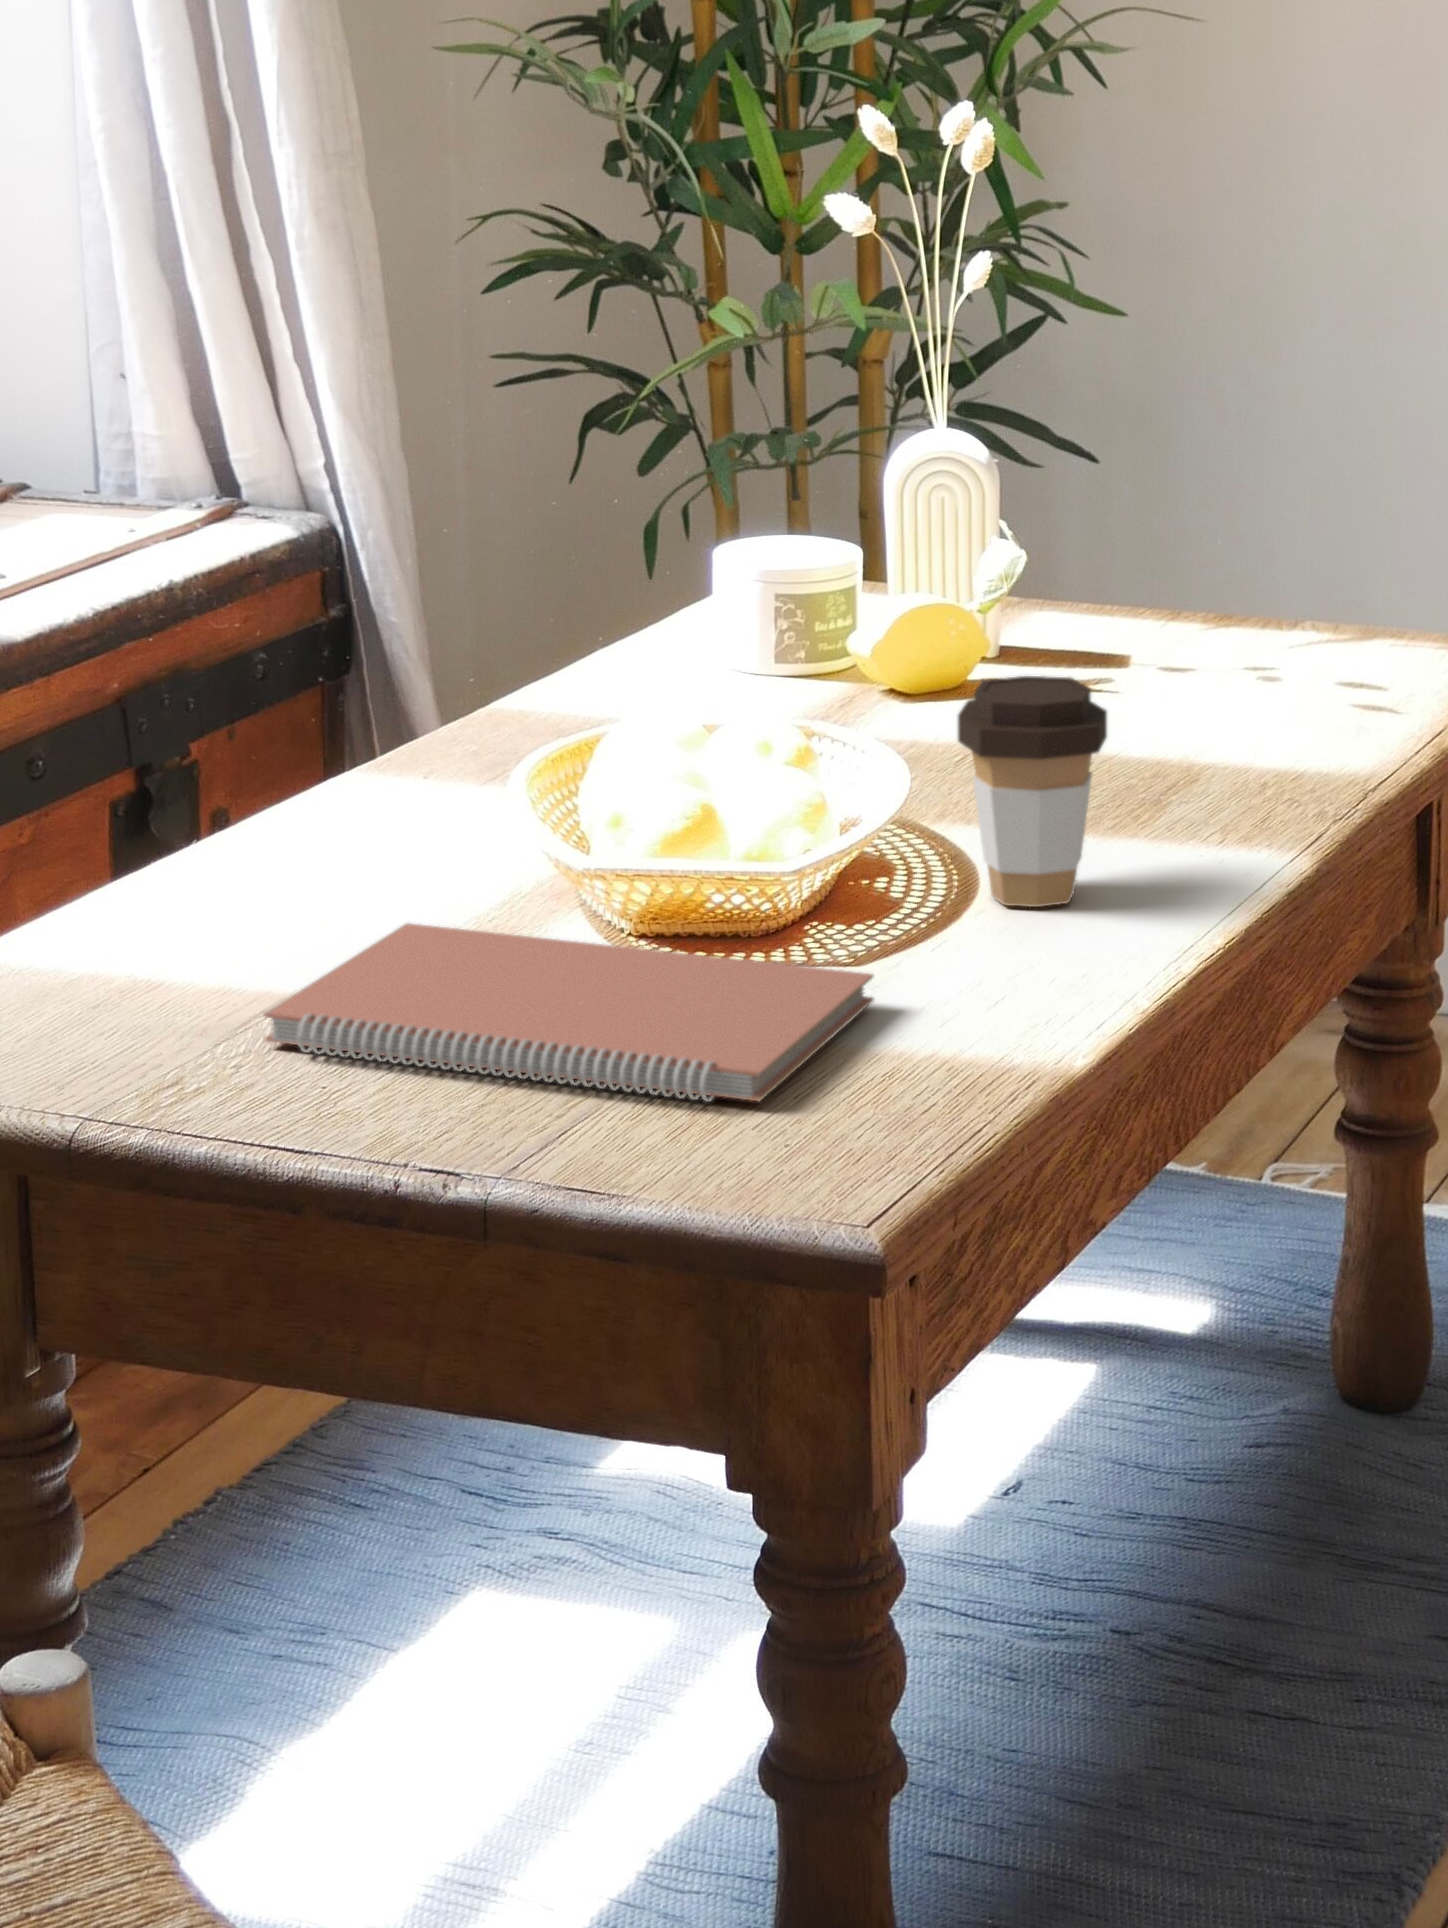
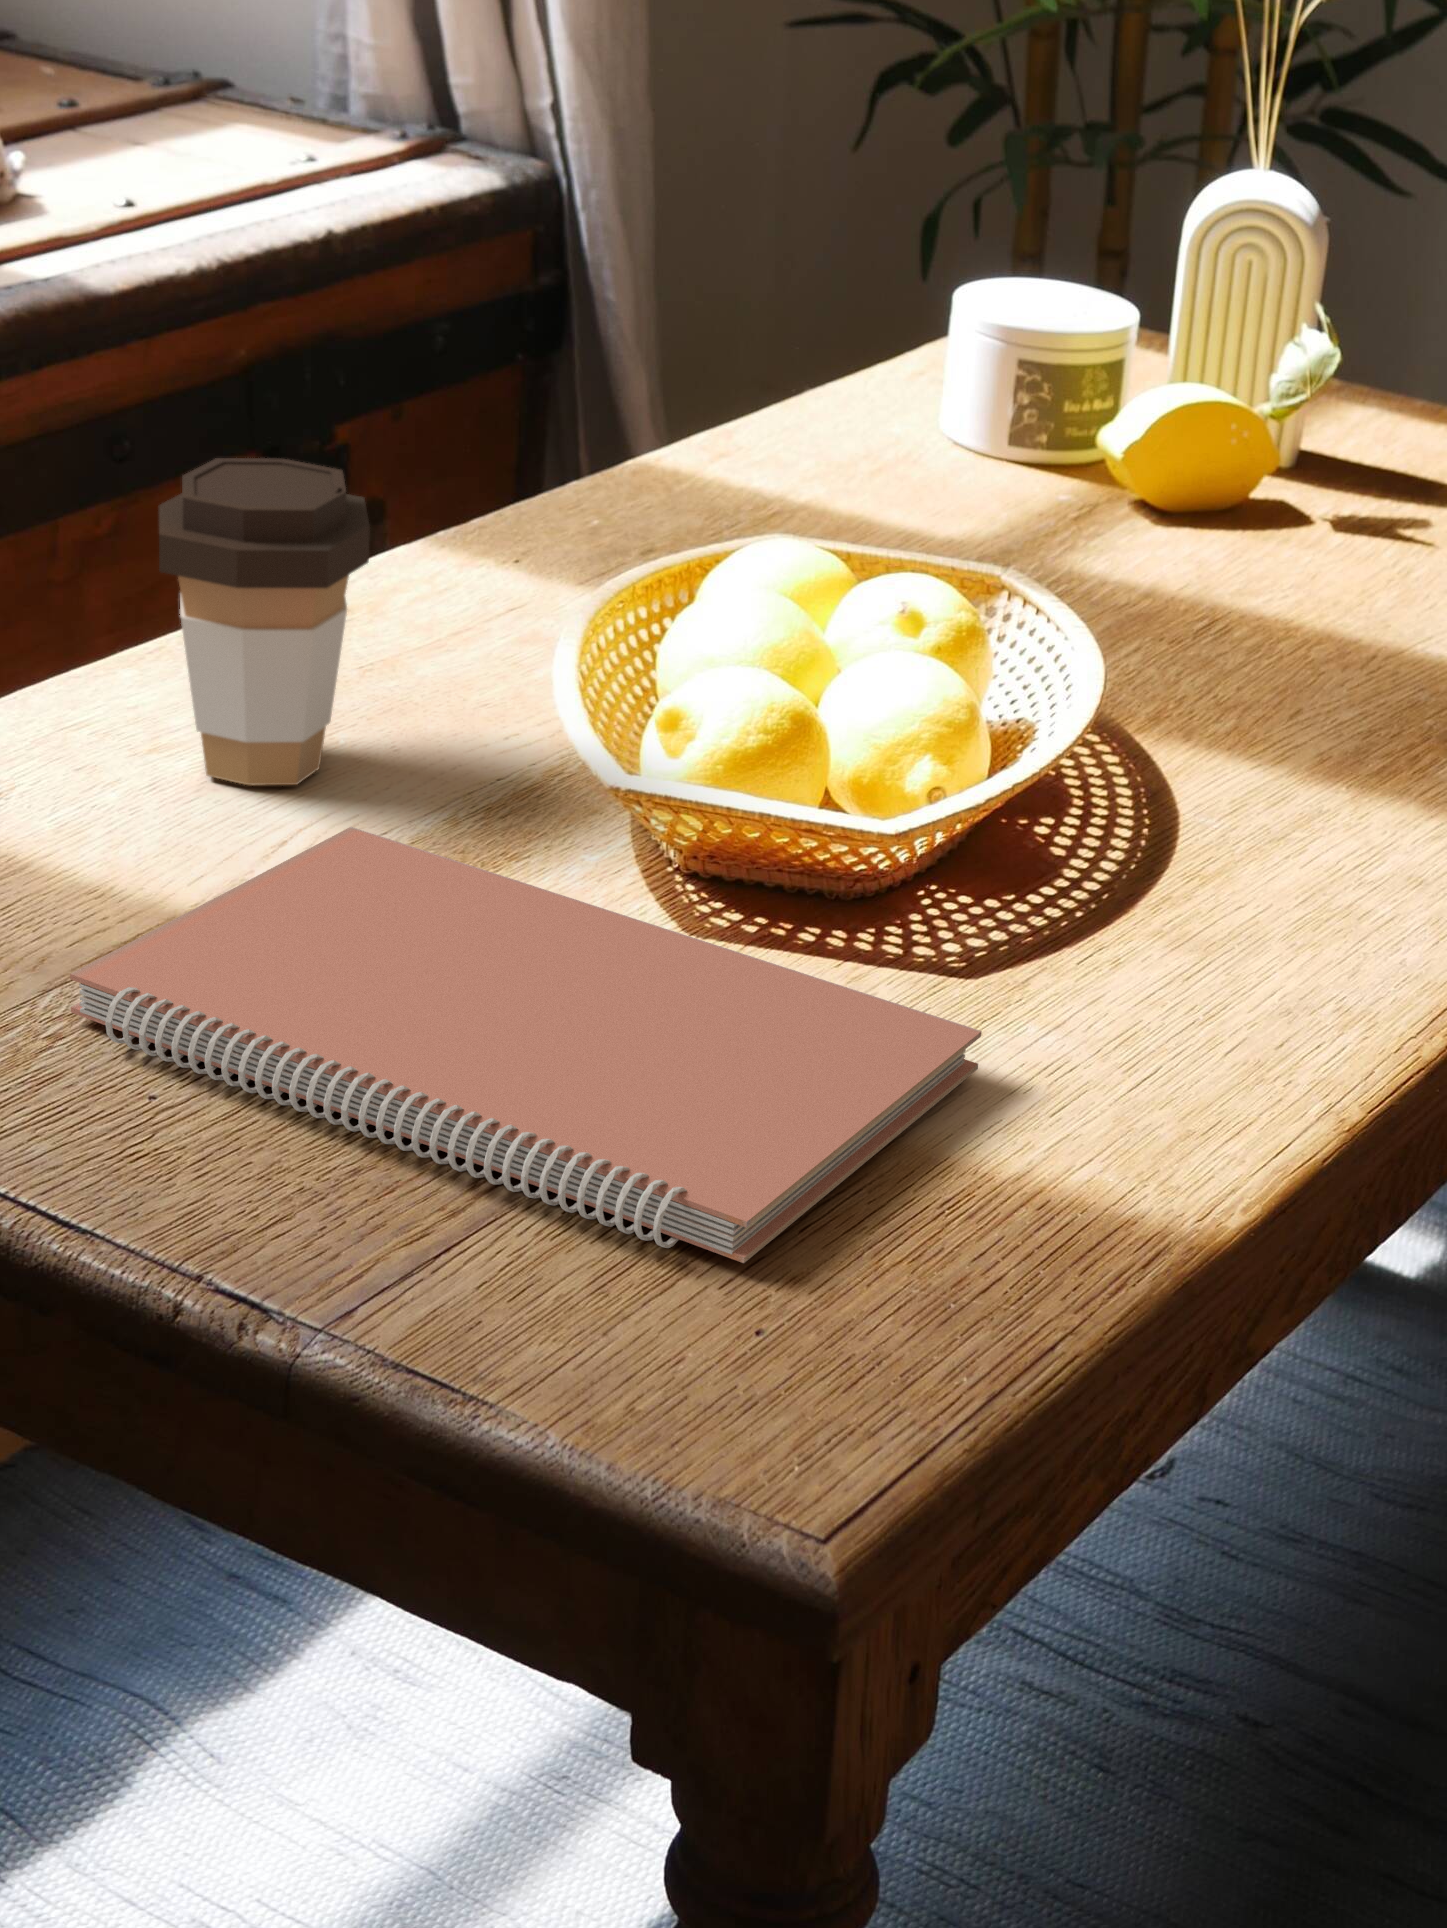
coffee cup: present [958,676,1107,907] -> present [159,458,370,786]

